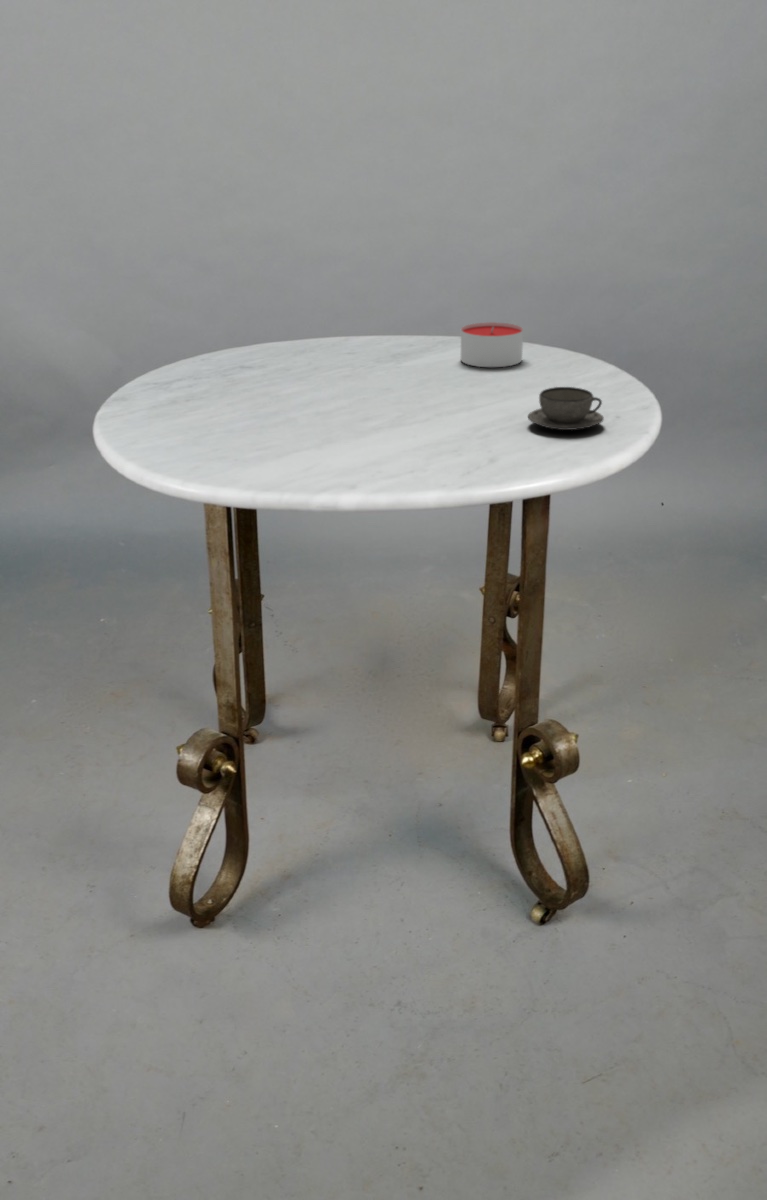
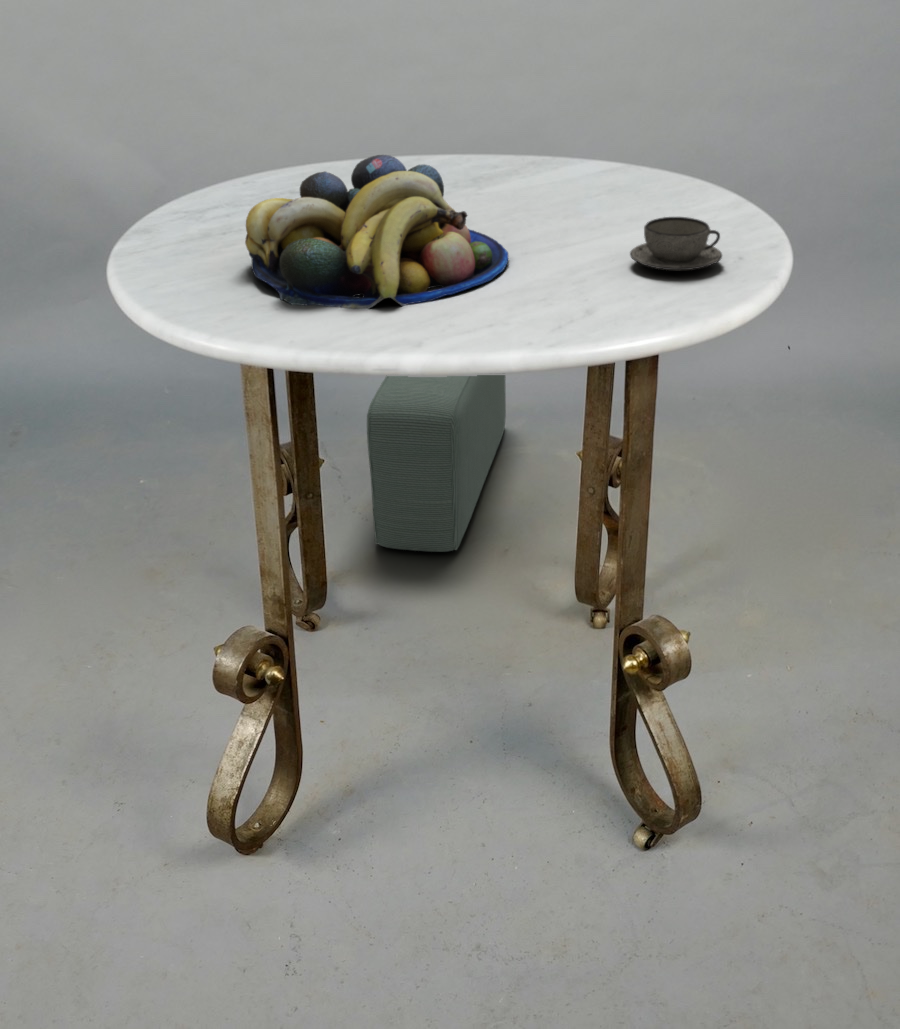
candle: present [461,322,523,367] -> none [552,134,627,189]
fruit bowl: none [210,335,427,459] -> present [245,155,508,309]
pouf: none [301,471,417,677] -> present [367,375,506,552]

